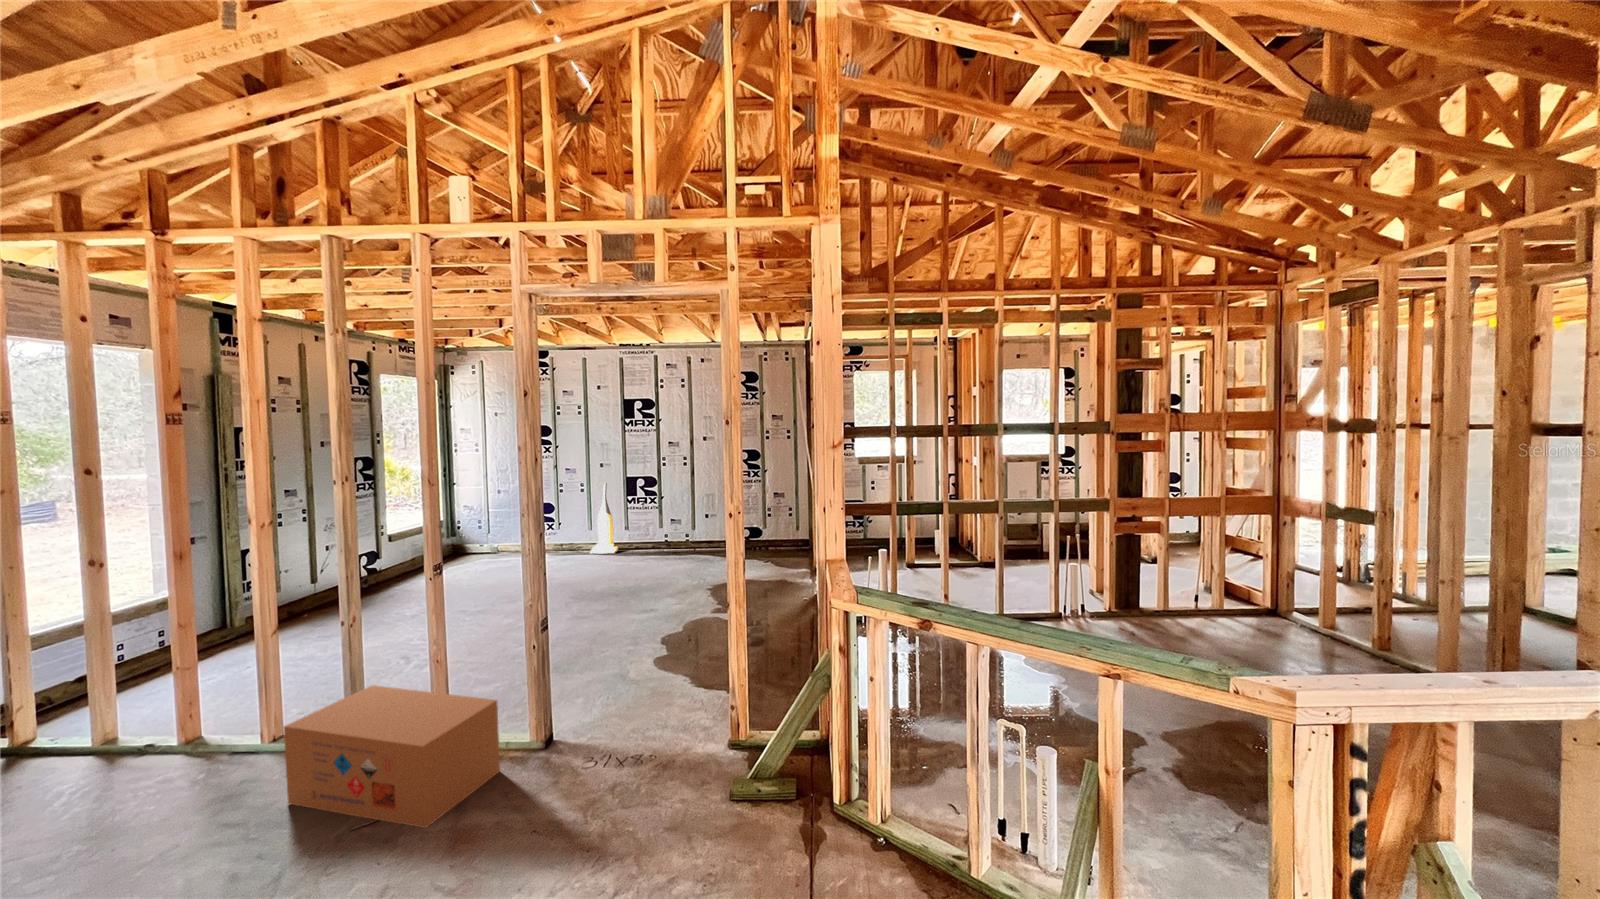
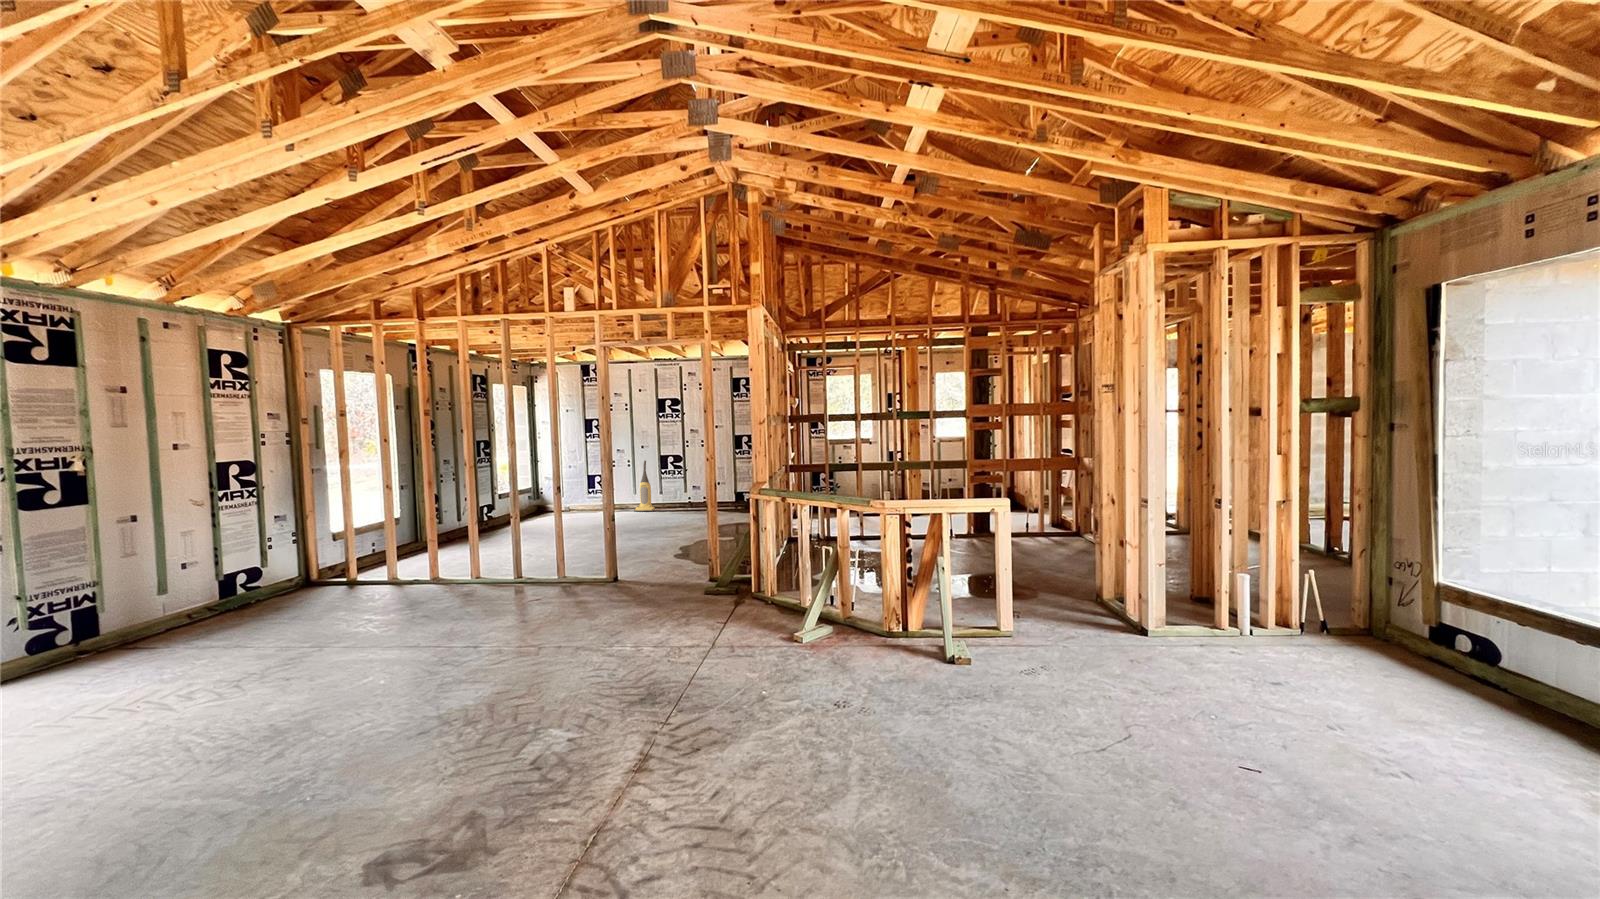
cardboard box: present [284,685,500,828] -> none [493,548,592,601]

